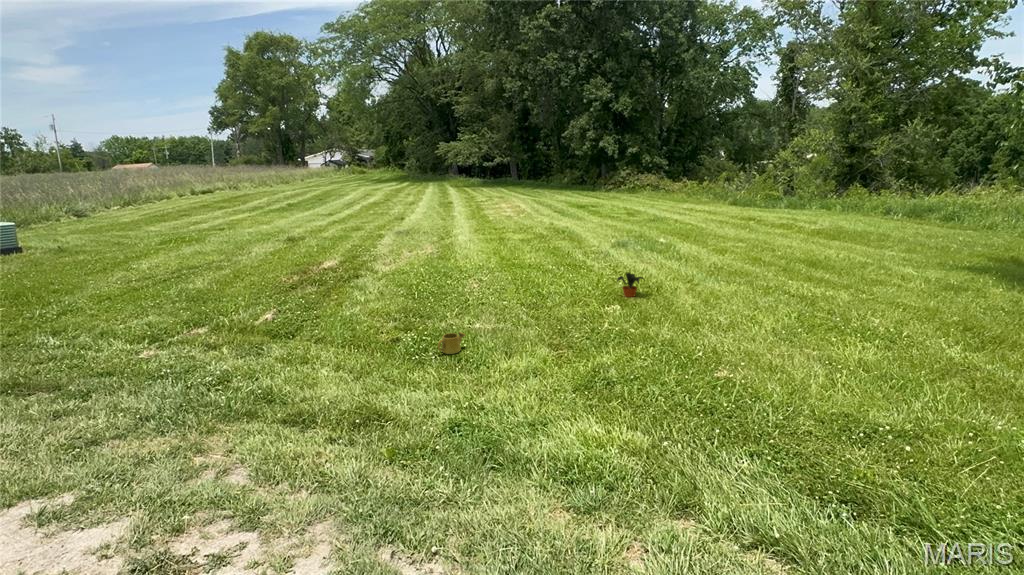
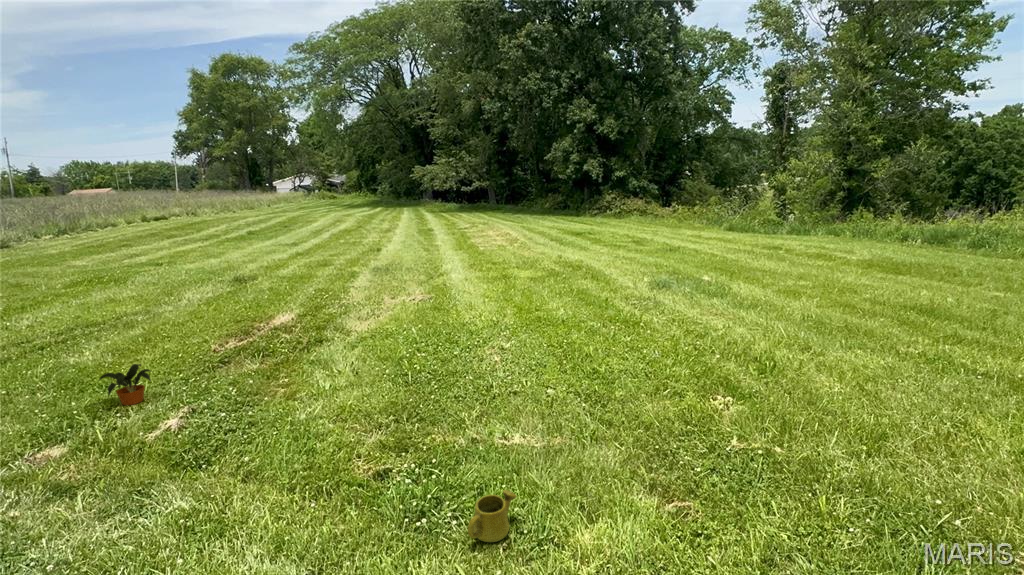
potted plant: present [617,273,644,297] -> present [99,364,151,405]

